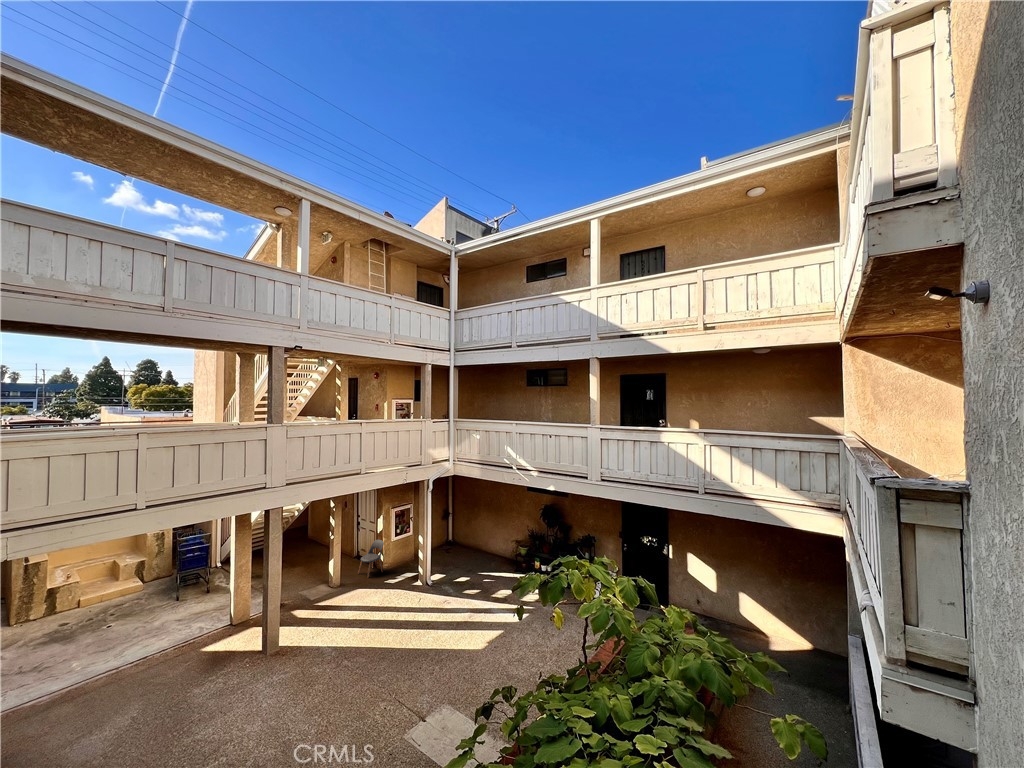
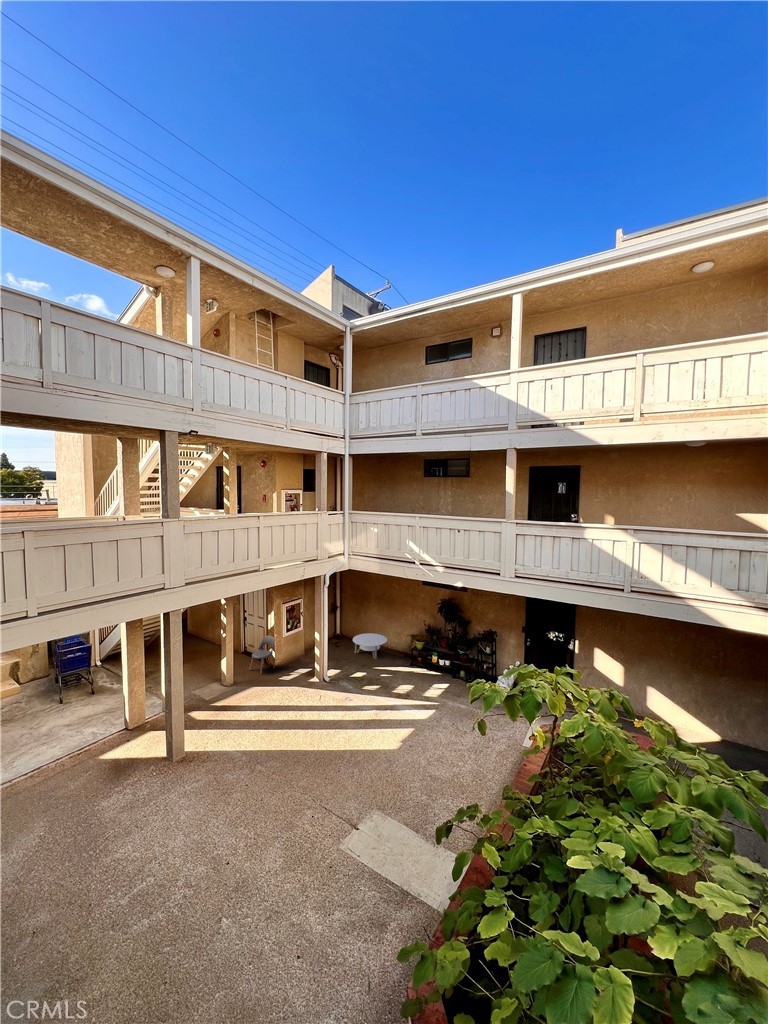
round table: none [462,540,496,565] -> present [353,633,387,659]

